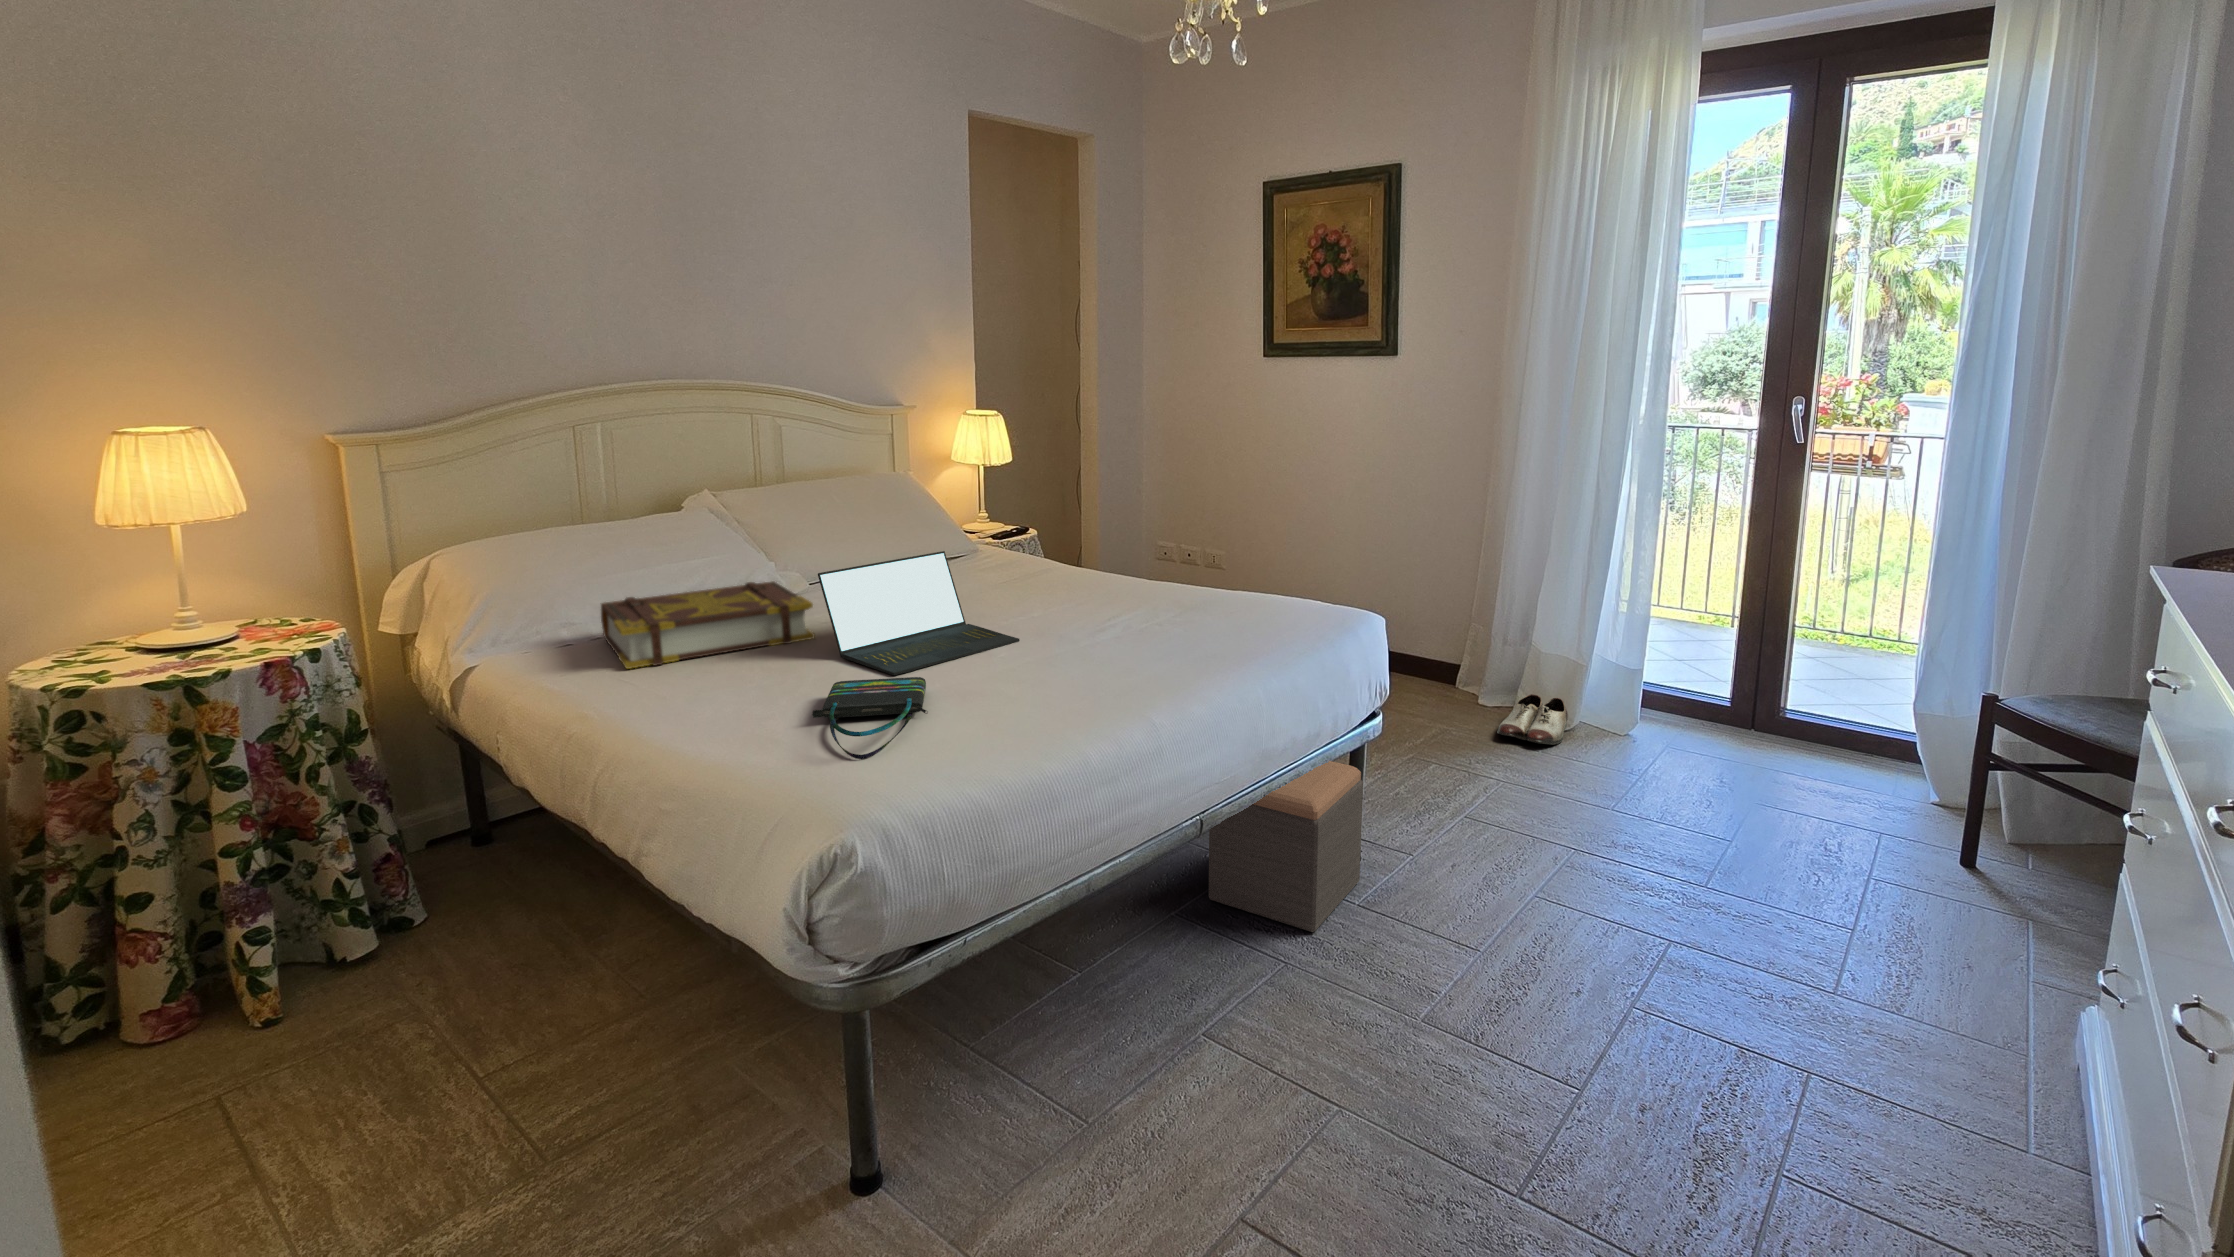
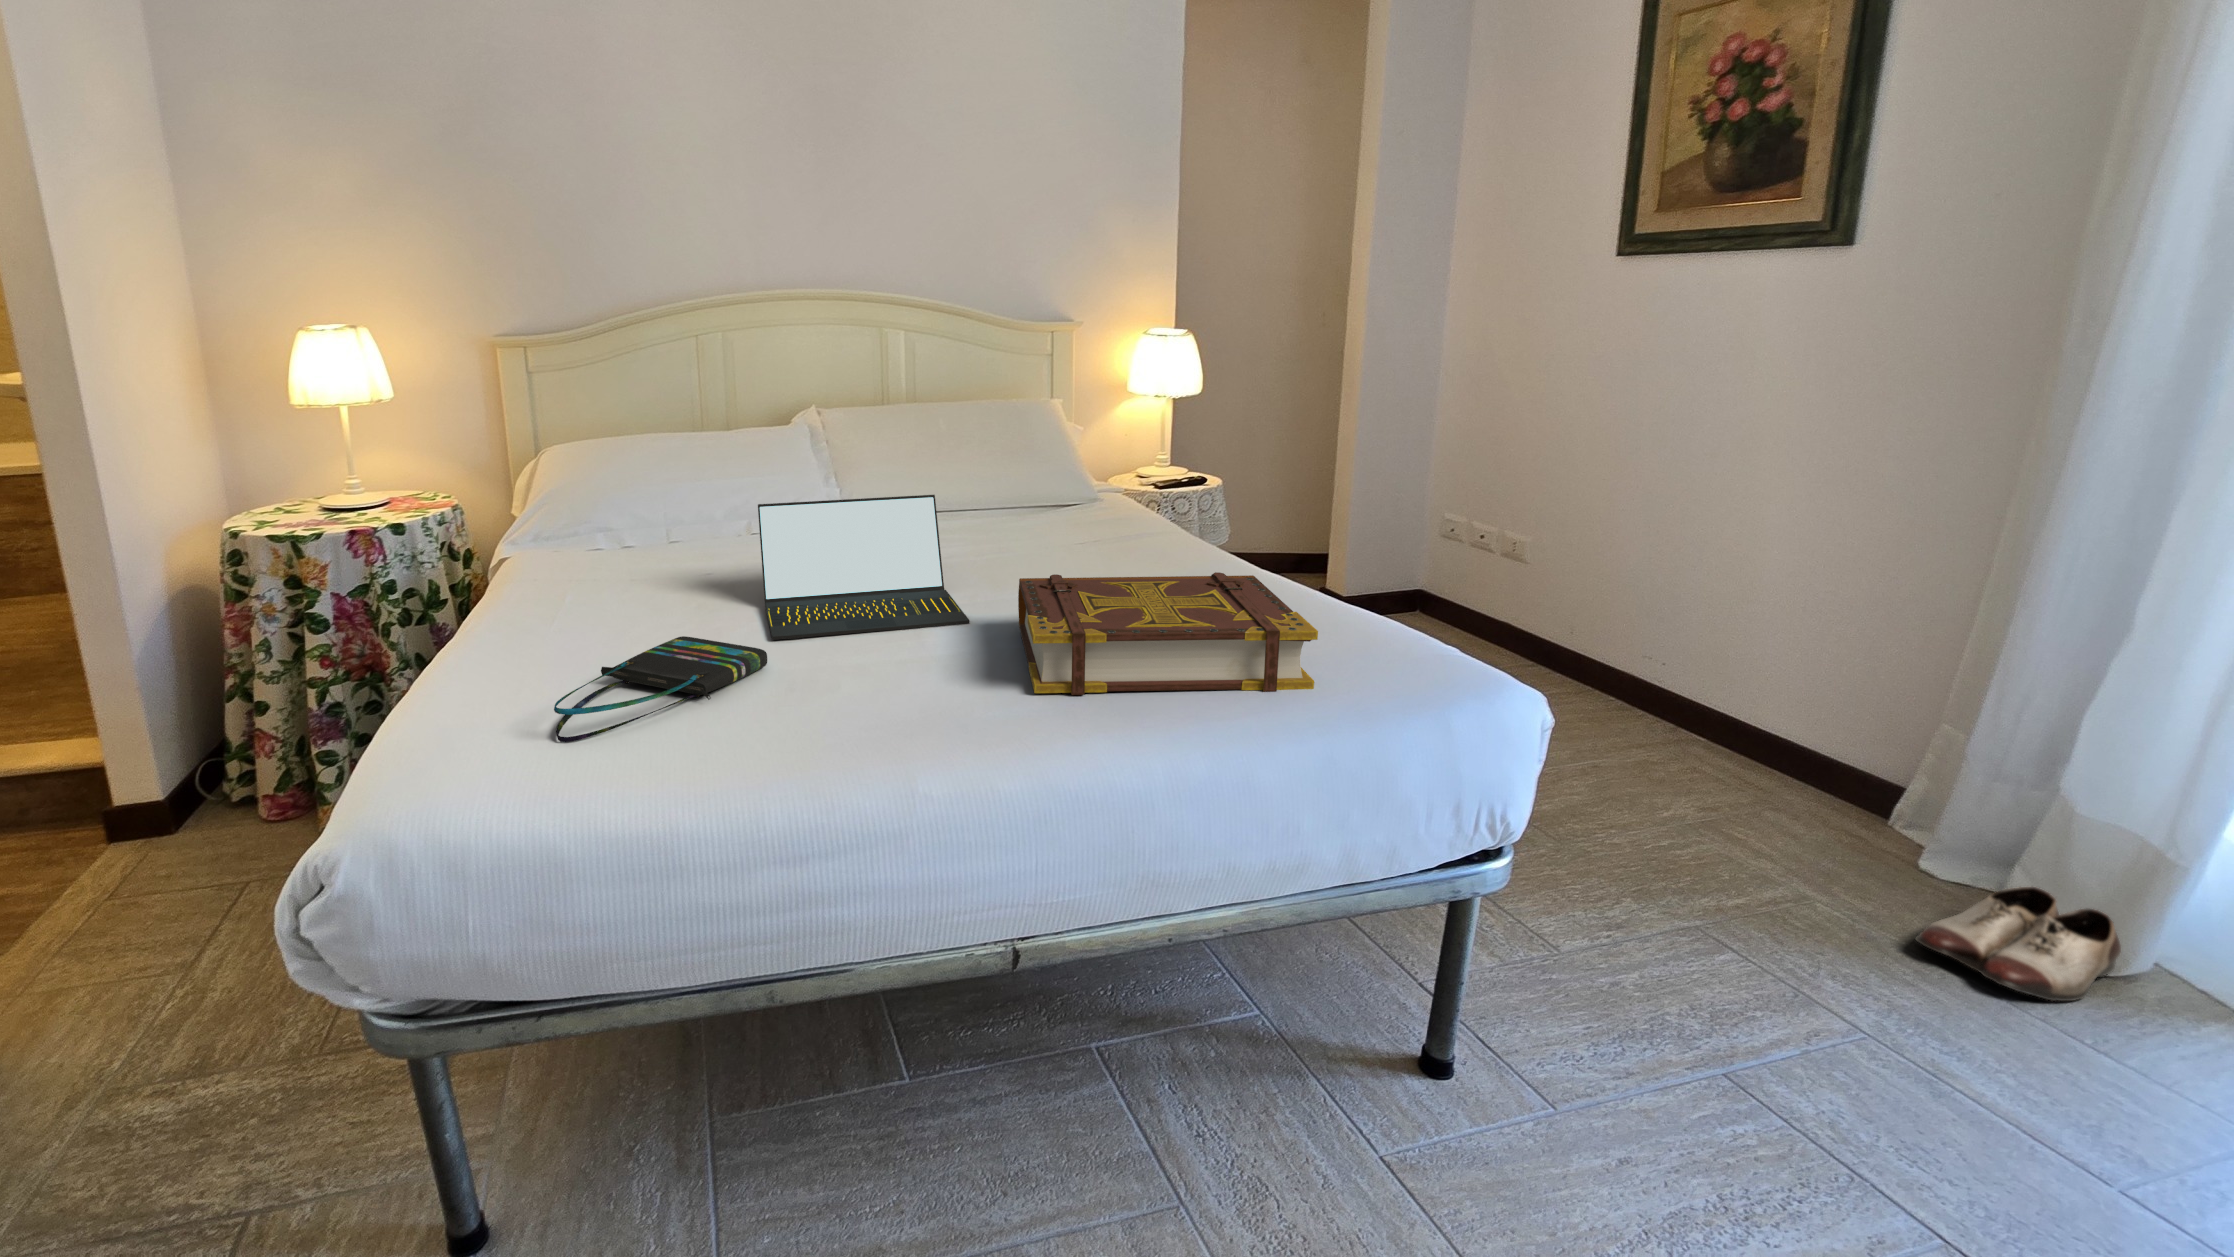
book: present [601,581,815,669] -> present [1018,572,1318,695]
footstool: present [1209,761,1363,932] -> none [1165,854,1444,1180]

